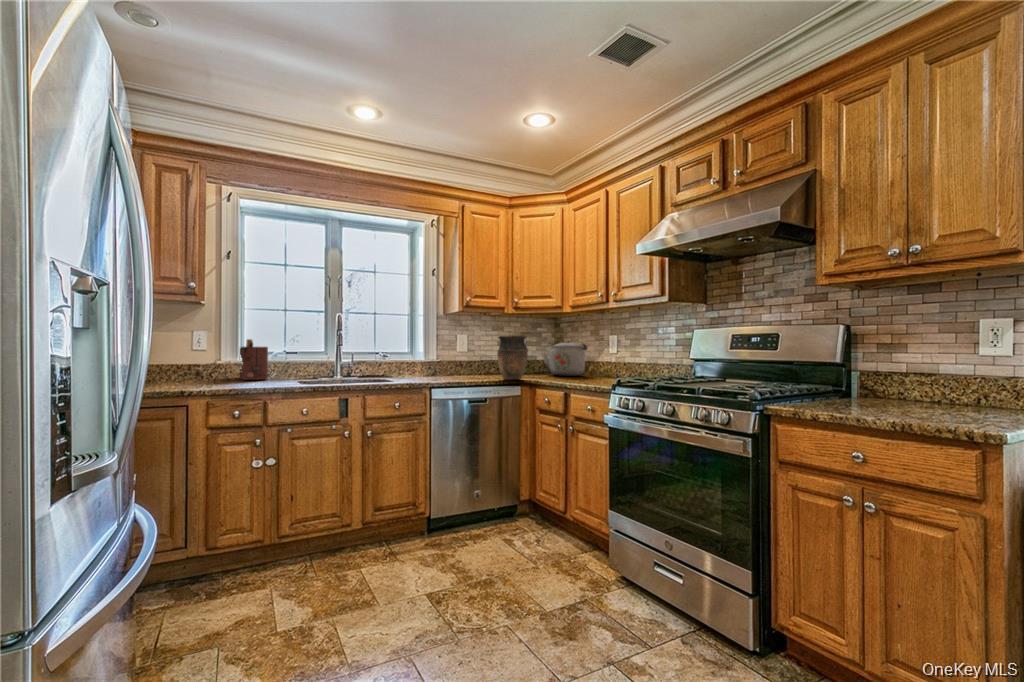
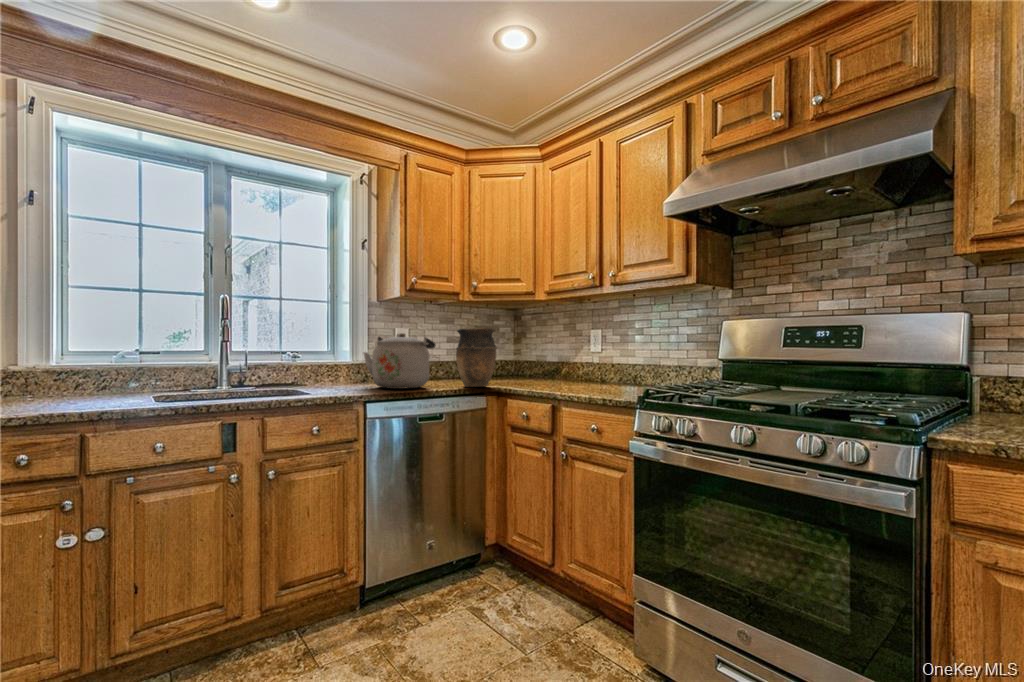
toaster: present [239,339,268,380] -> none [55,332,102,396]
kettle: present [543,341,588,376] -> present [364,333,436,389]

